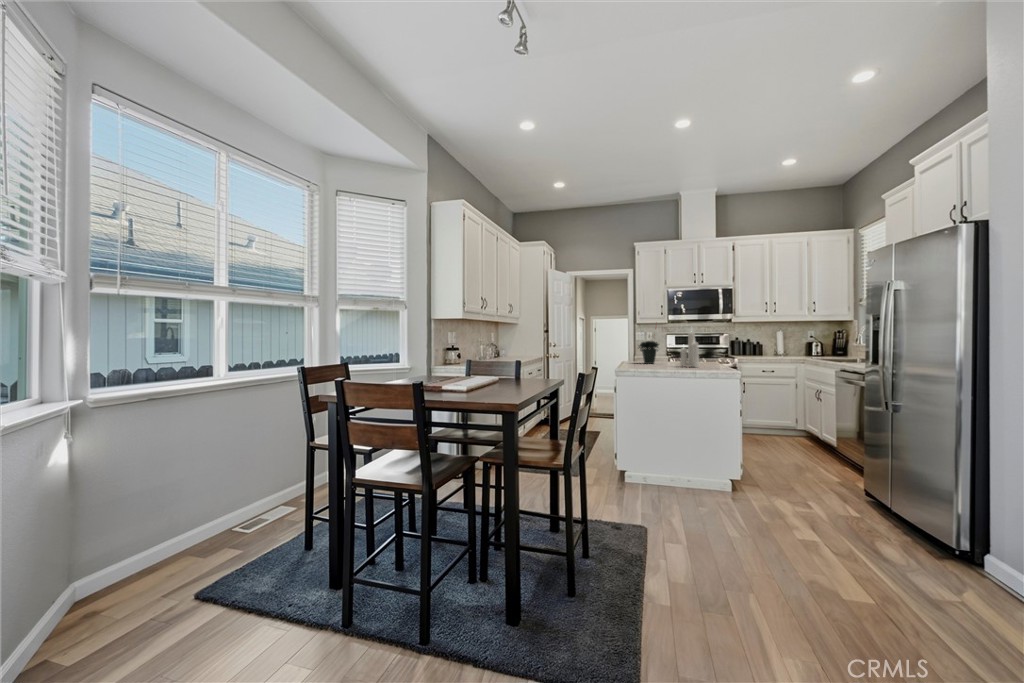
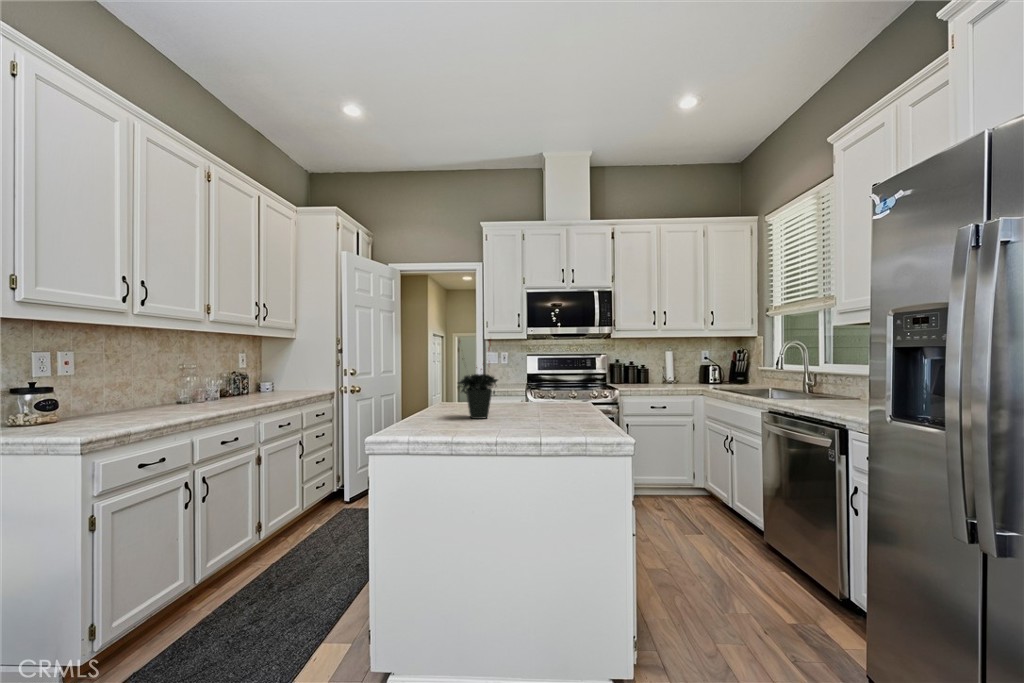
candle: present [680,331,699,367] -> none [532,342,570,434]

